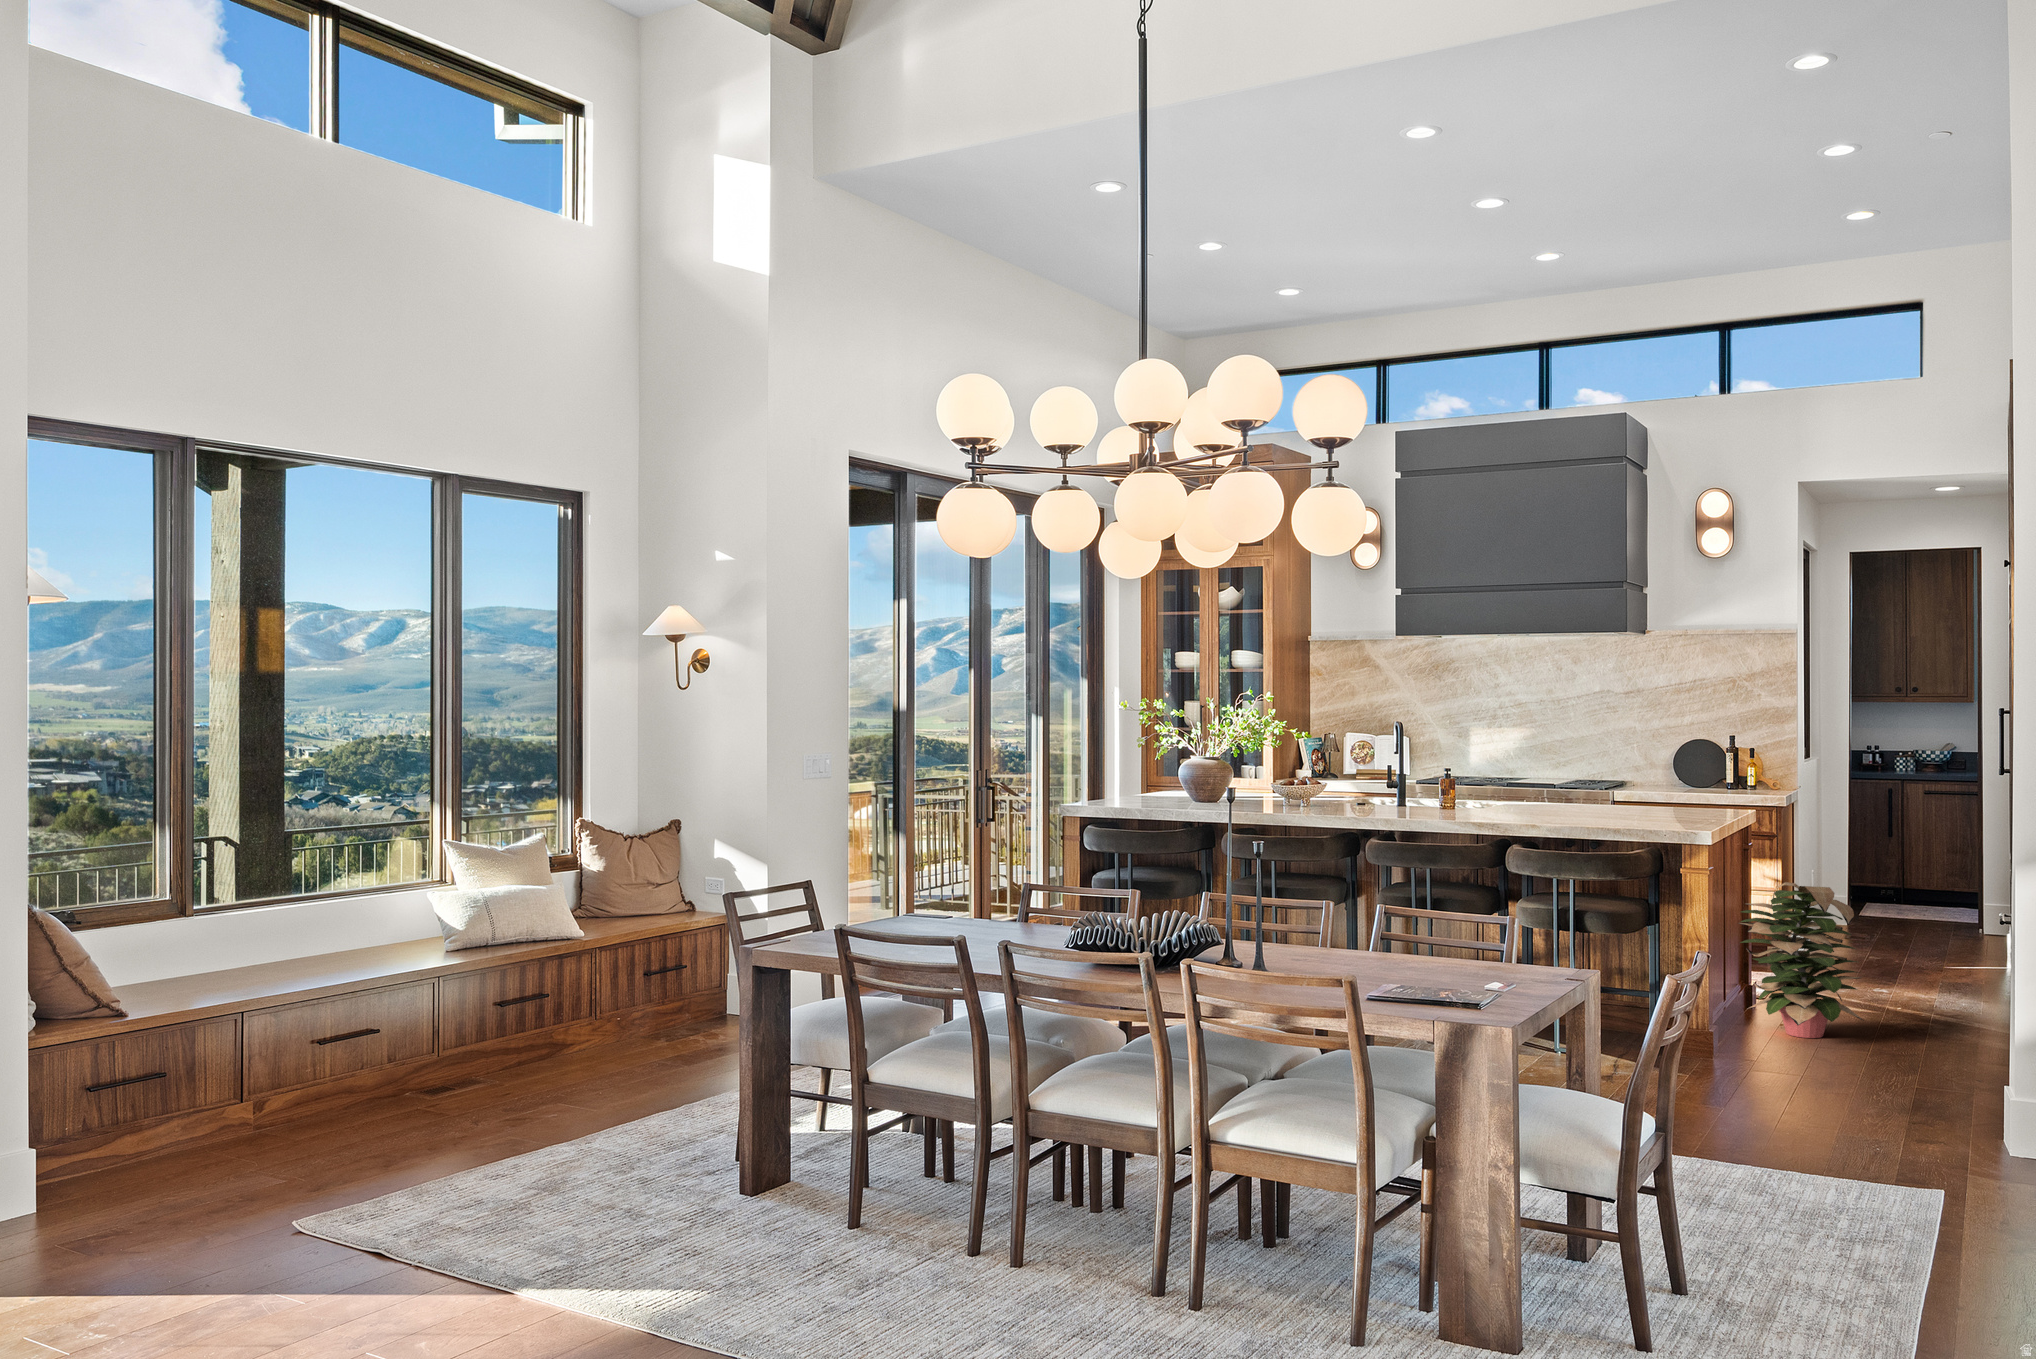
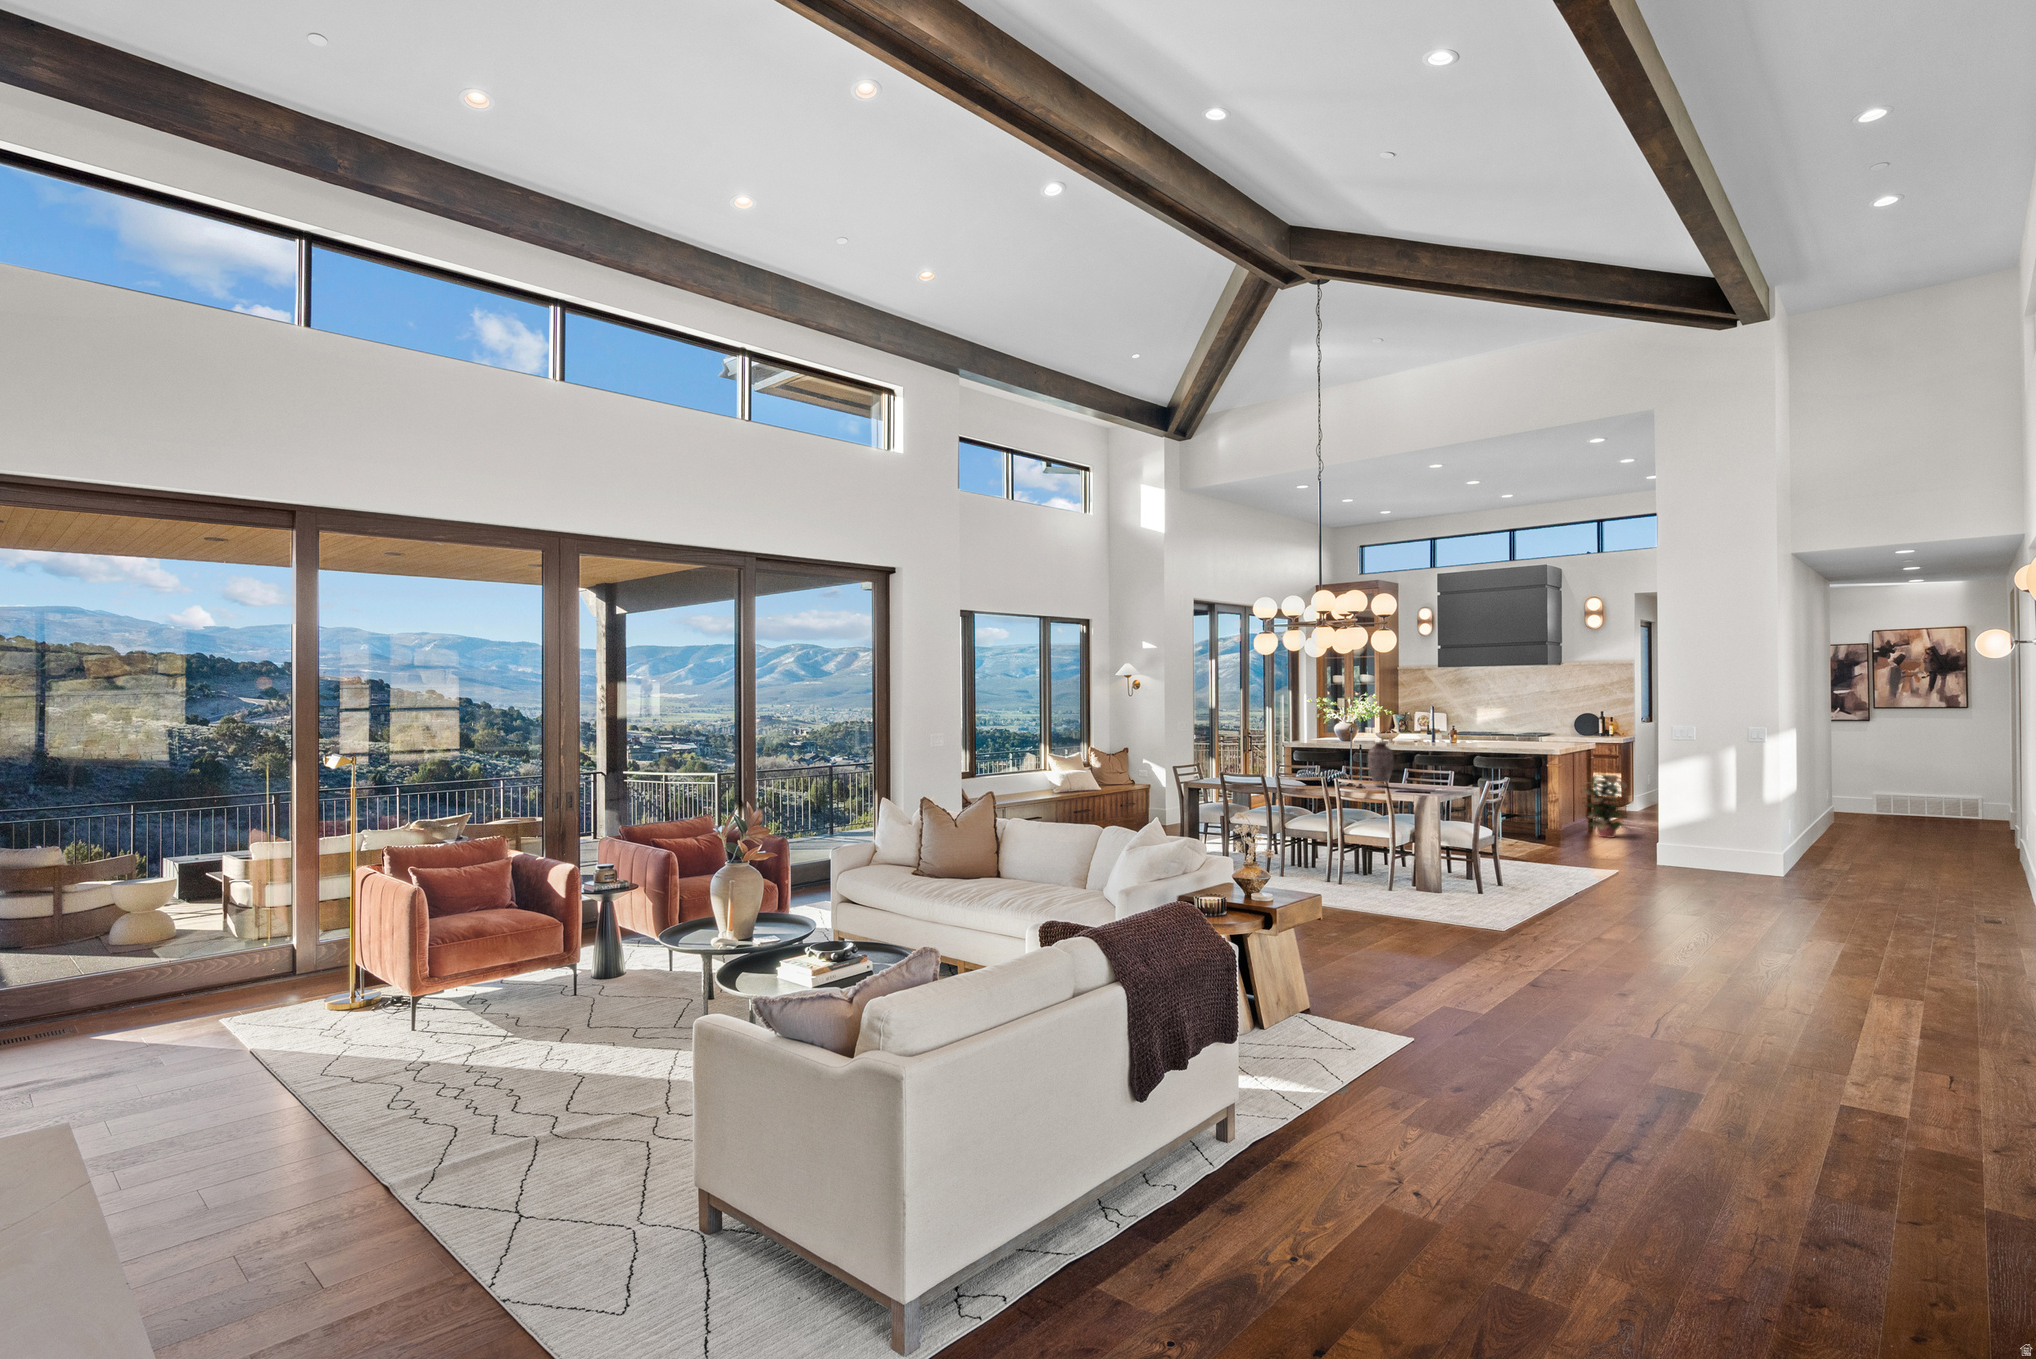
vase: none [1280,822,1356,963] -> present [1368,742,1394,787]

